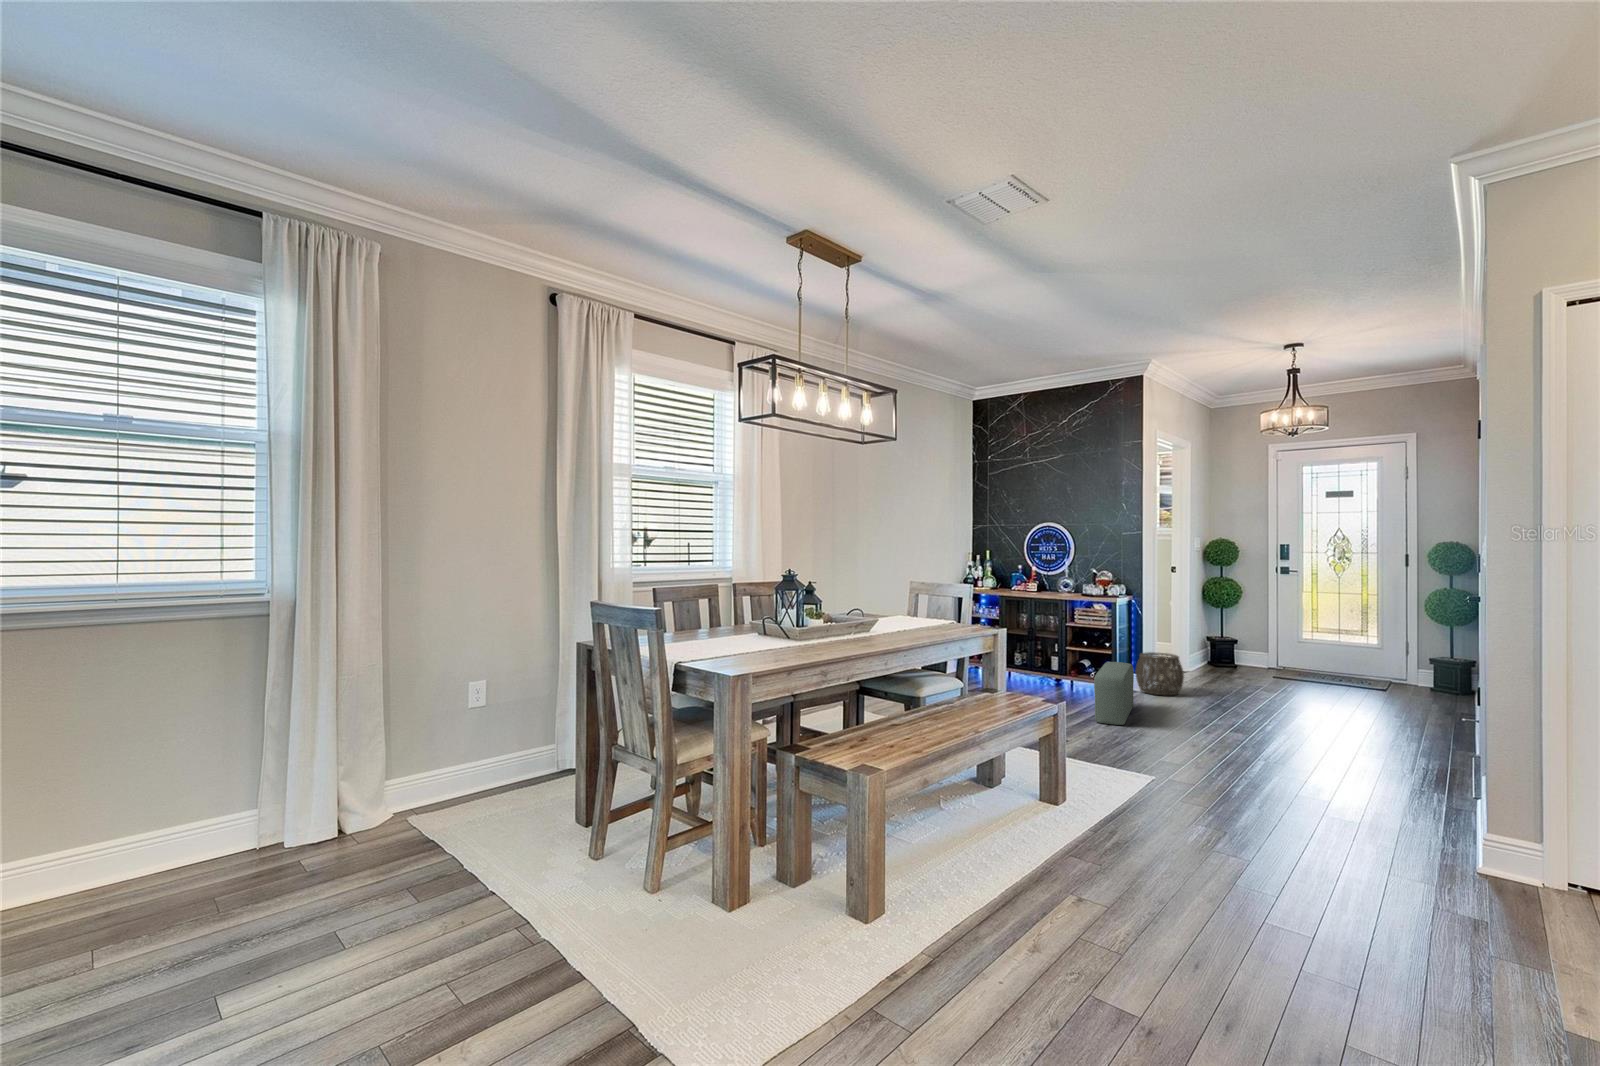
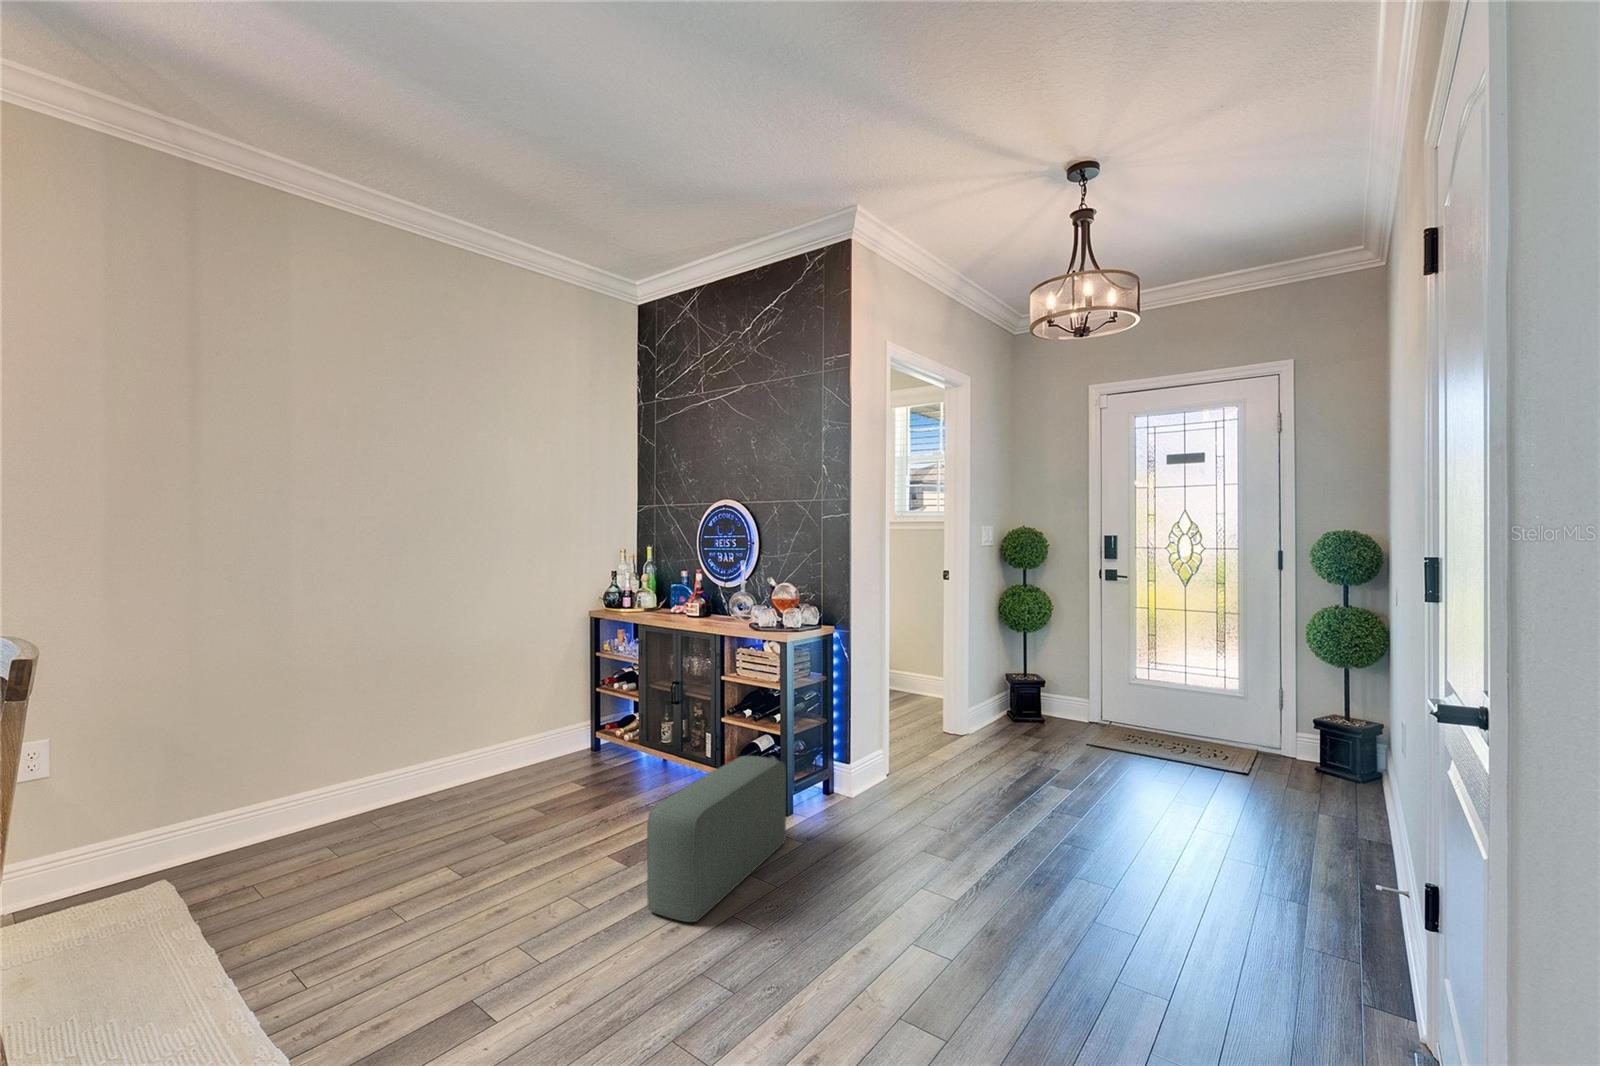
woven basket: present [1136,652,1184,696] -> none [836,719,914,803]

